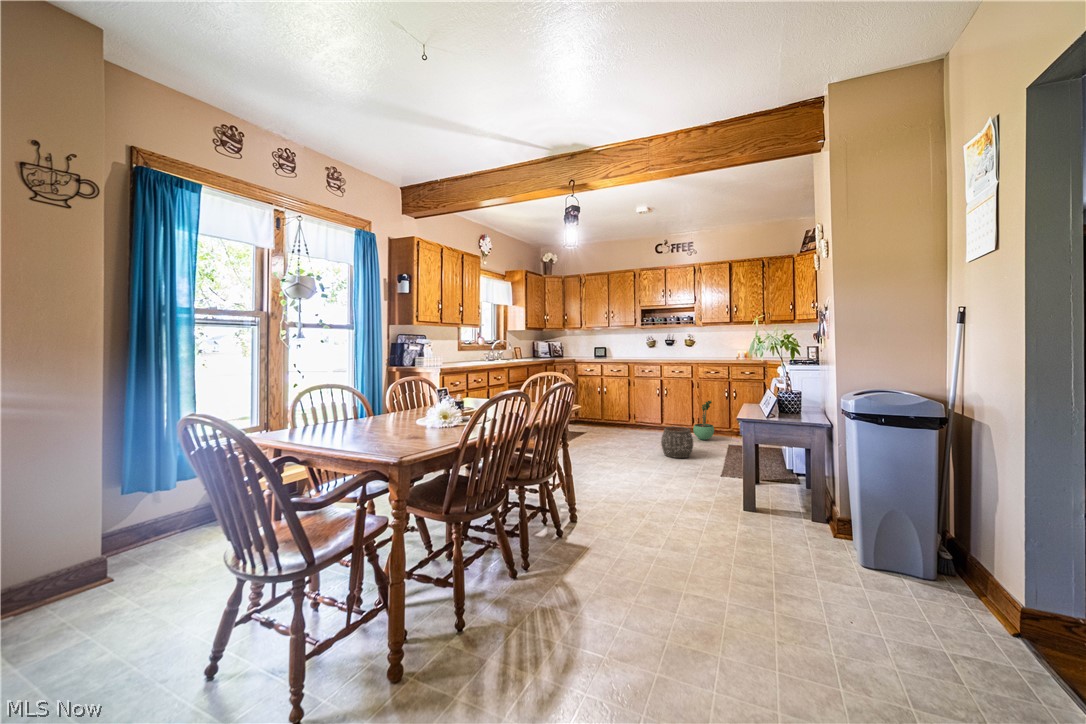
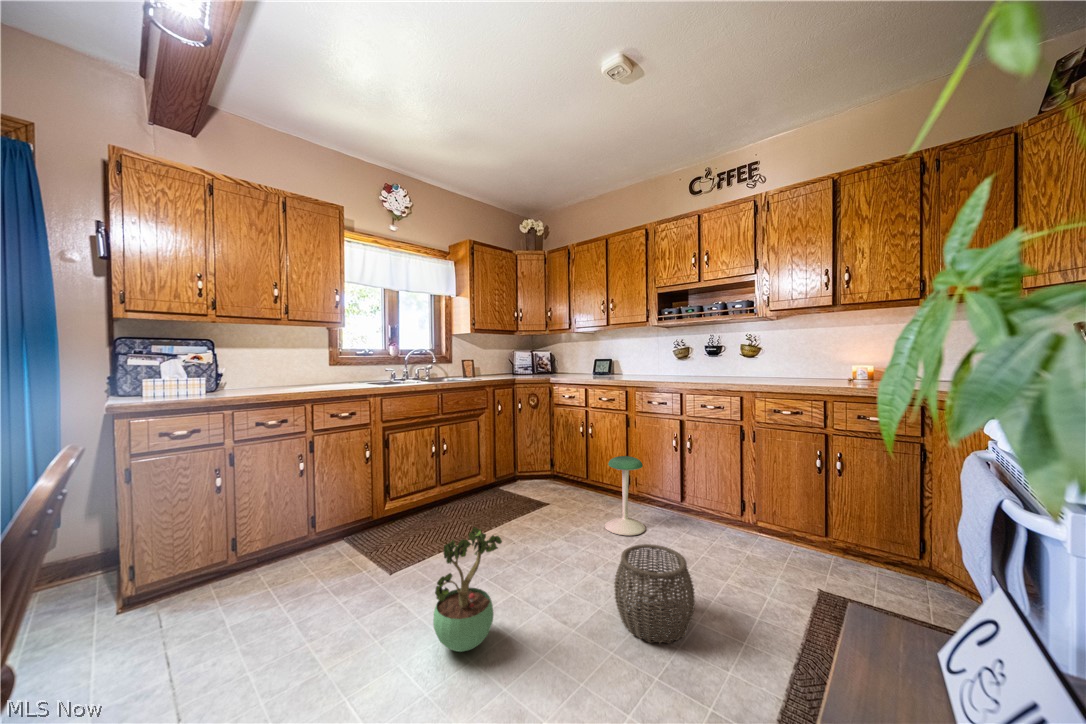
stool: none [629,399,650,437] -> present [605,456,645,536]
potted plant: present [693,401,714,440] -> present [433,527,502,652]

